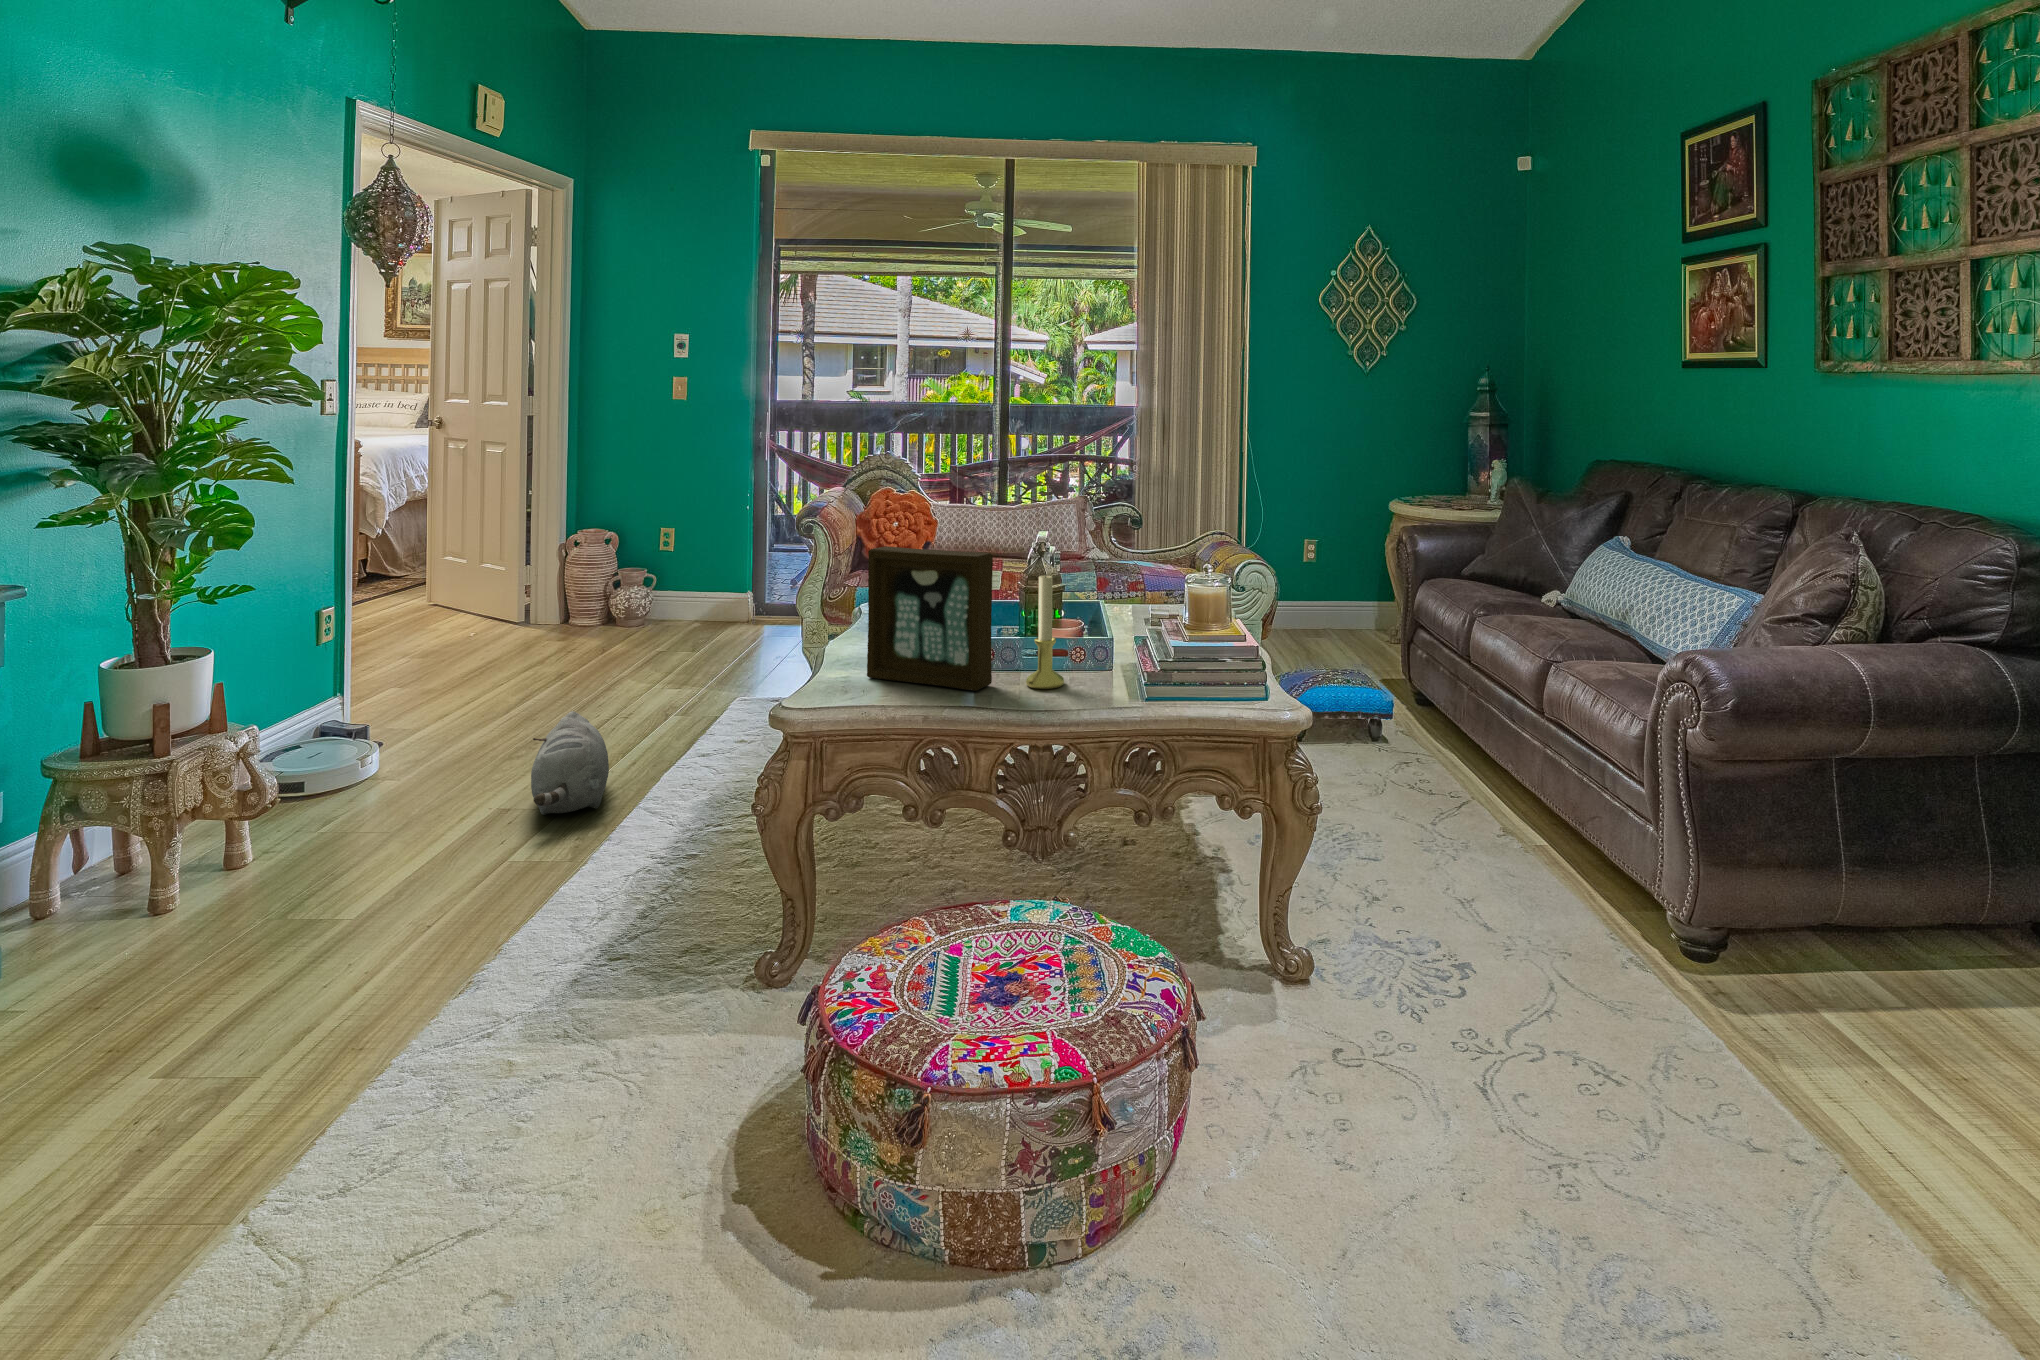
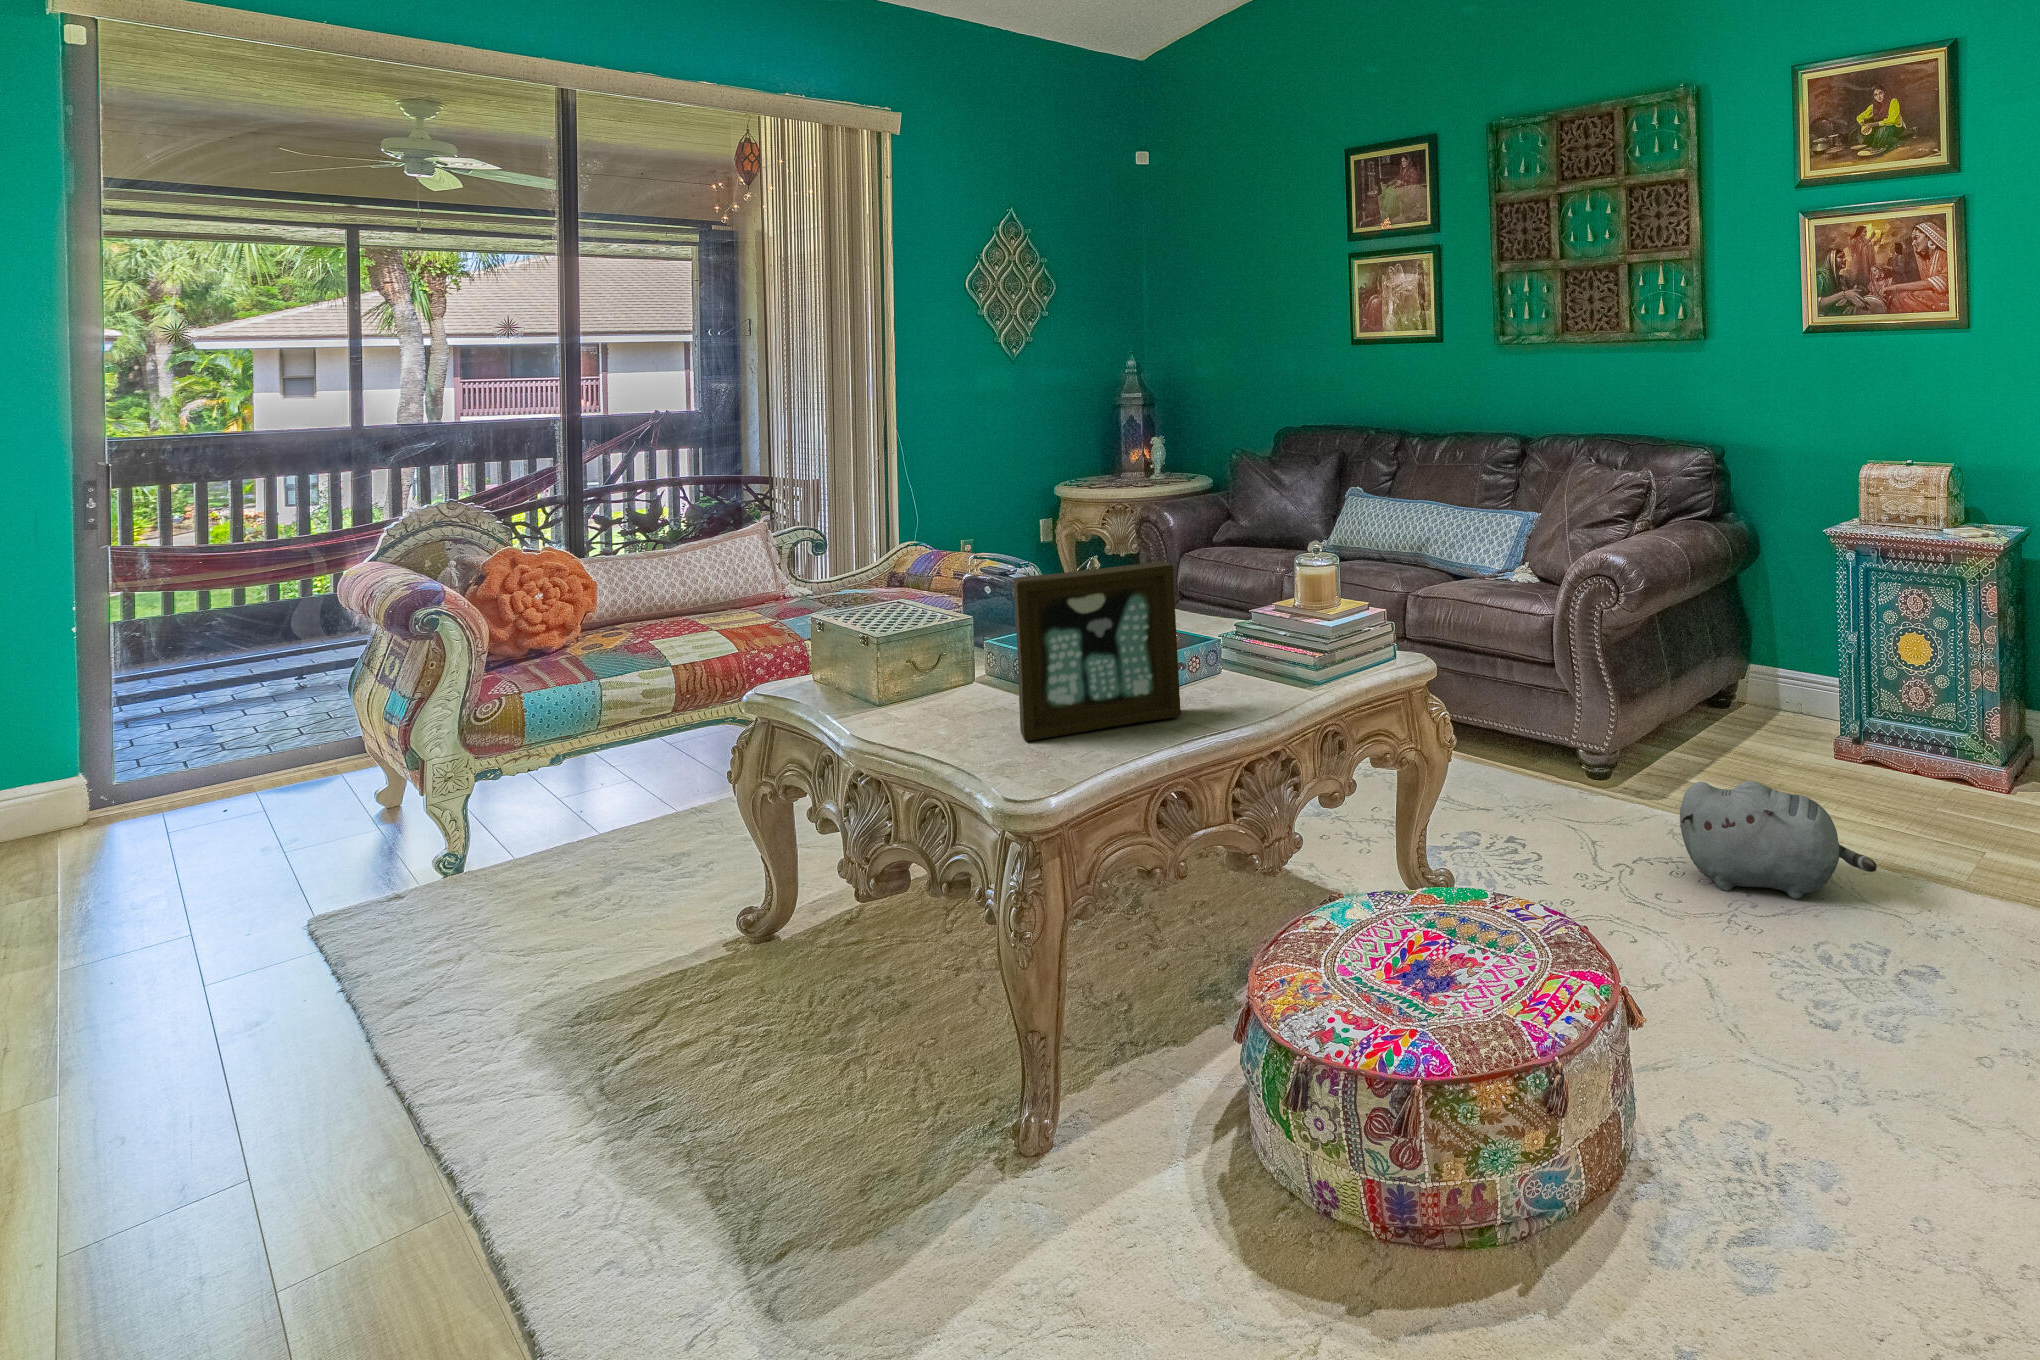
candle holder: present [1026,573,1064,689] -> none [1198,572,1240,699]
plush toy: present [531,711,609,815] -> present [1680,781,1877,899]

